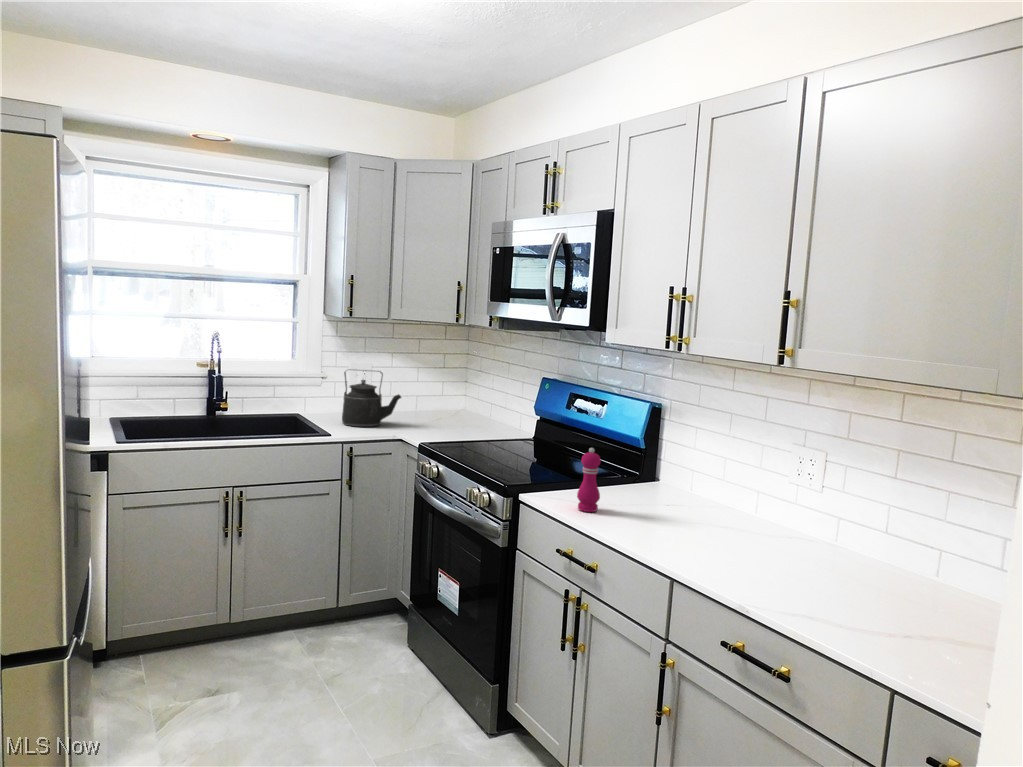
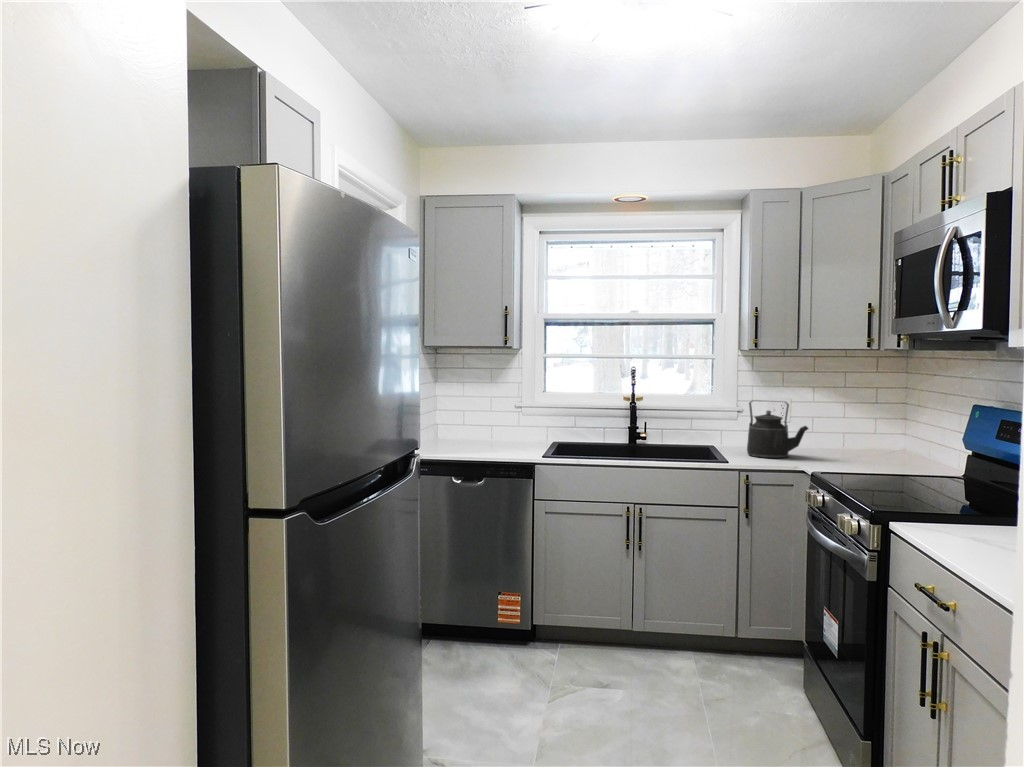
pepper mill: present [577,448,601,512] -> none [949,472,980,548]

